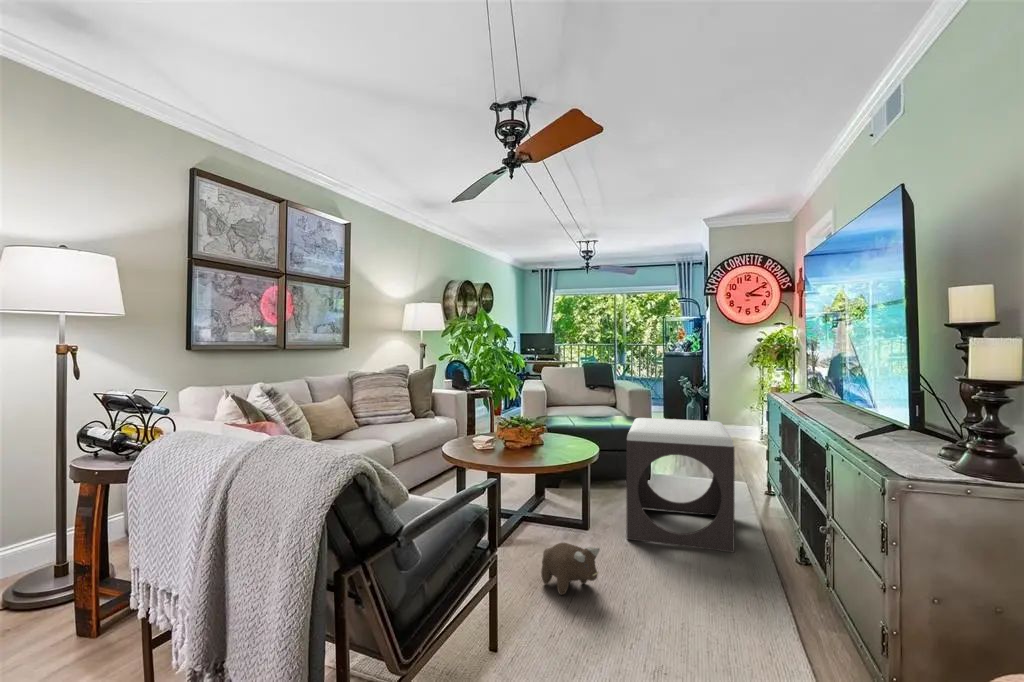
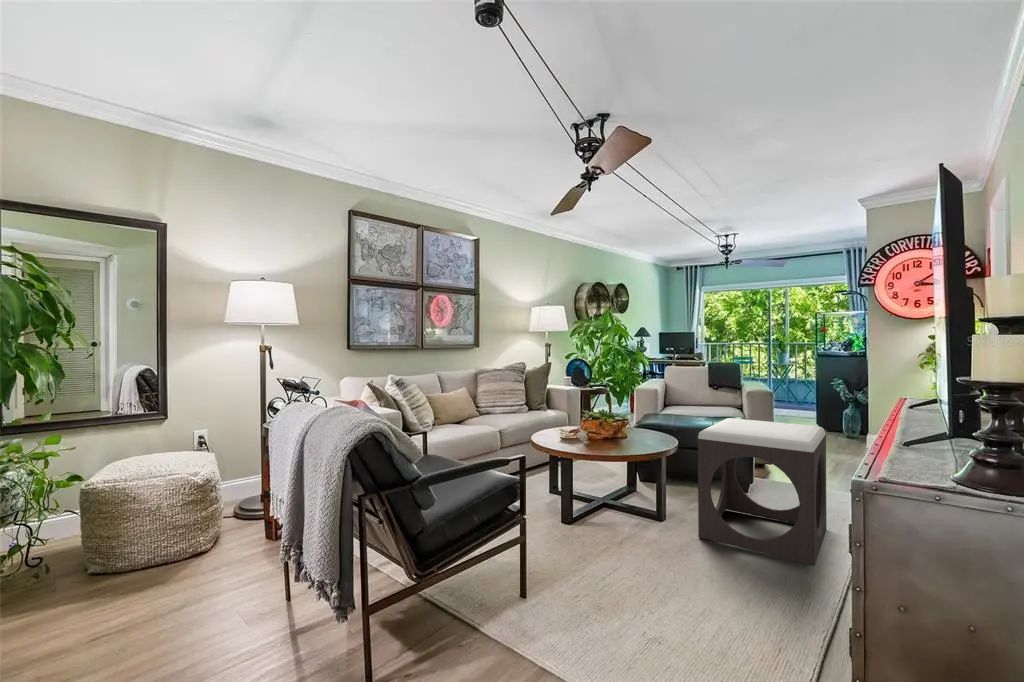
plush toy: present [541,543,600,595] -> none [592,527,642,575]

